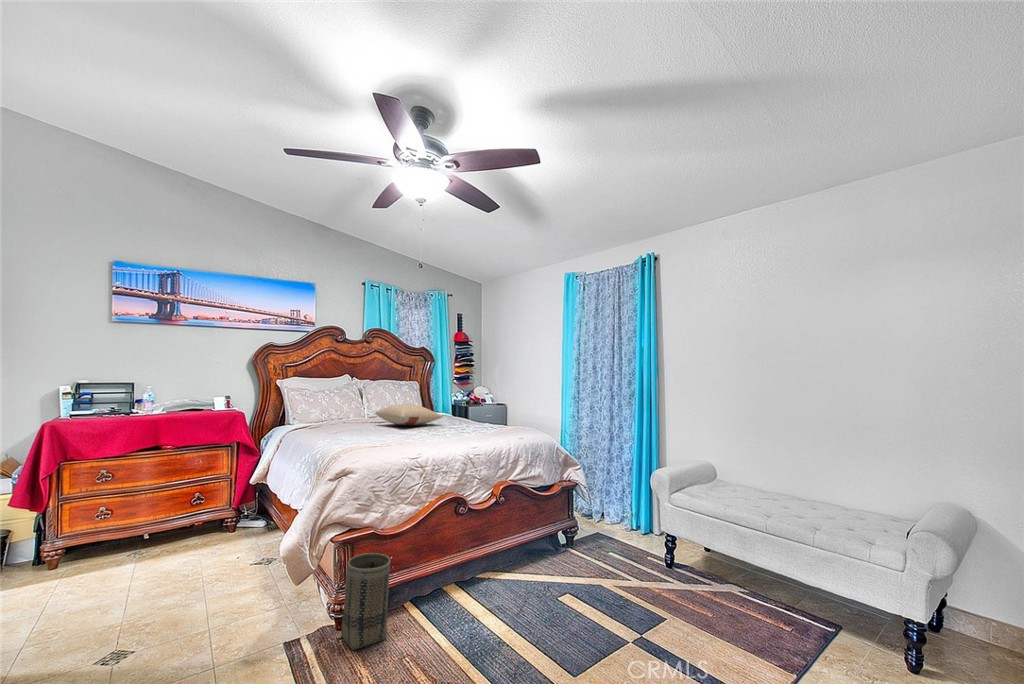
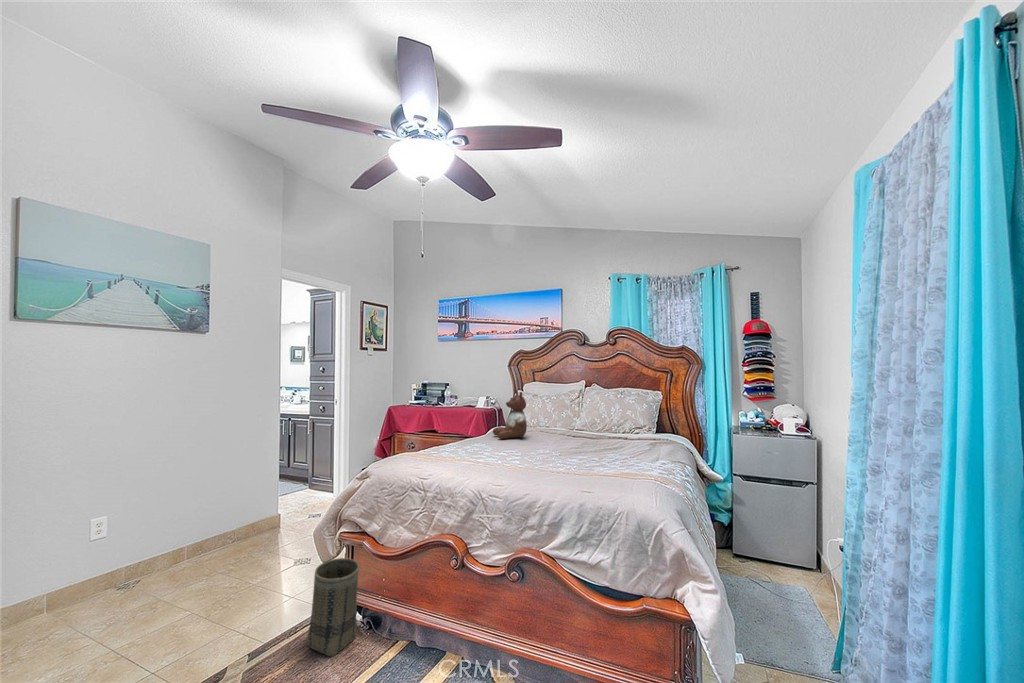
stuffed bear: none [330,384,370,432] -> present [493,390,527,439]
pillow: present [376,404,443,426] -> none [544,417,608,444]

